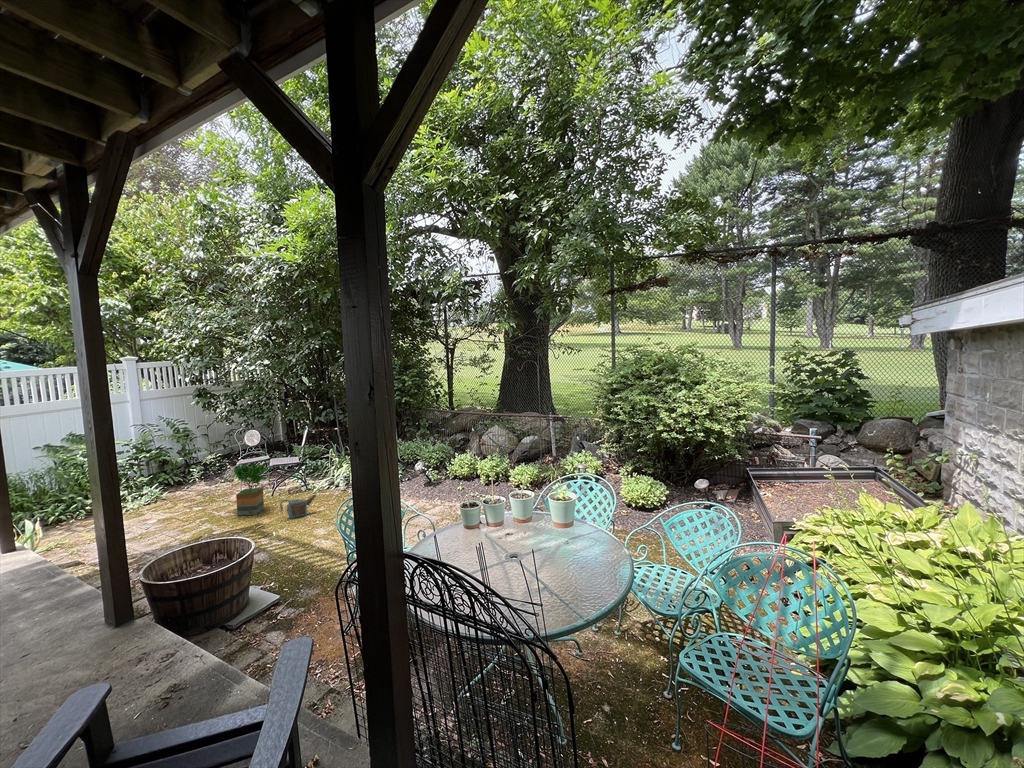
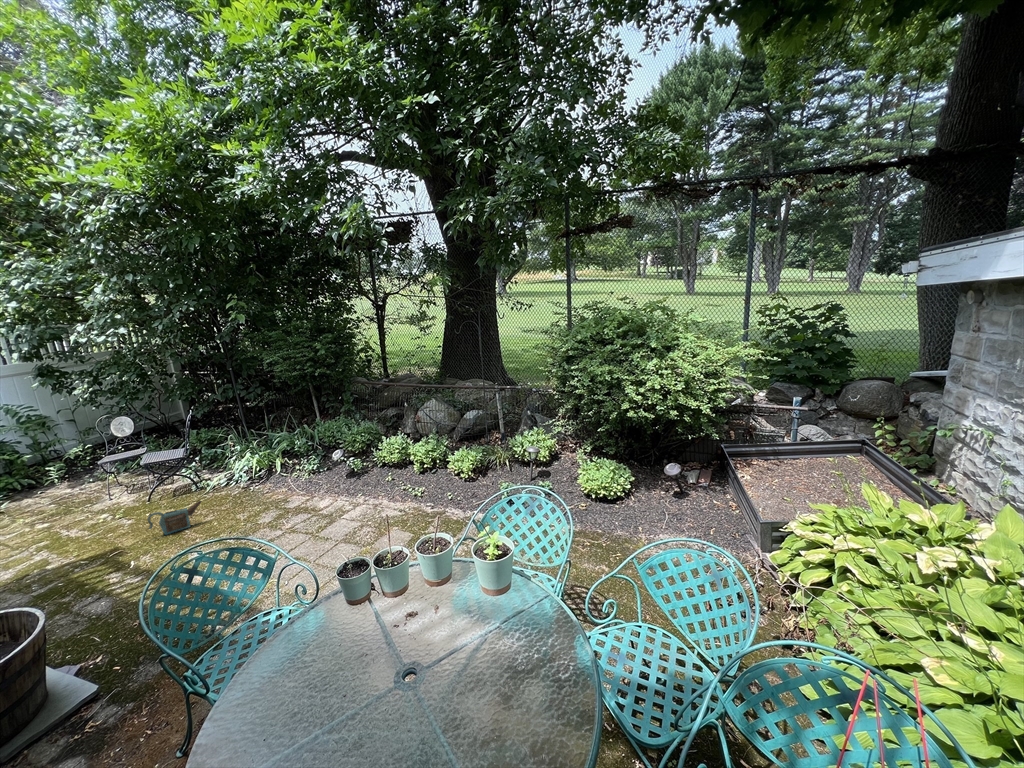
potted tree: present [234,464,268,516] -> none [80,465,136,534]

